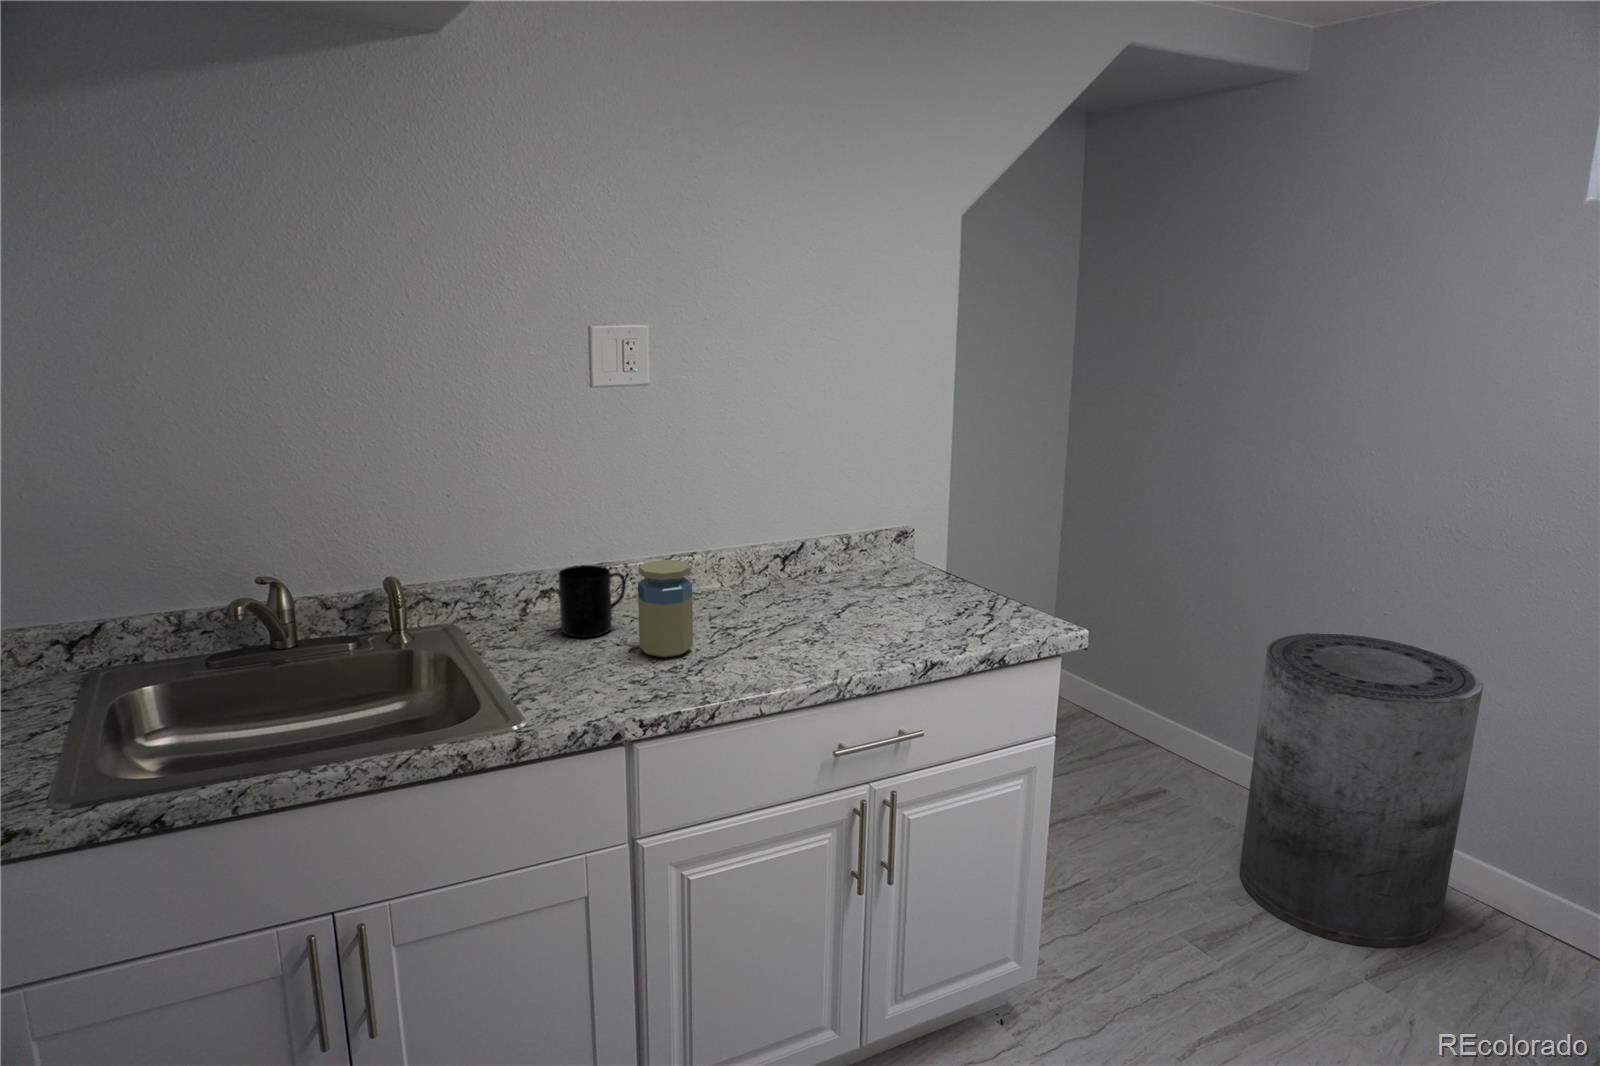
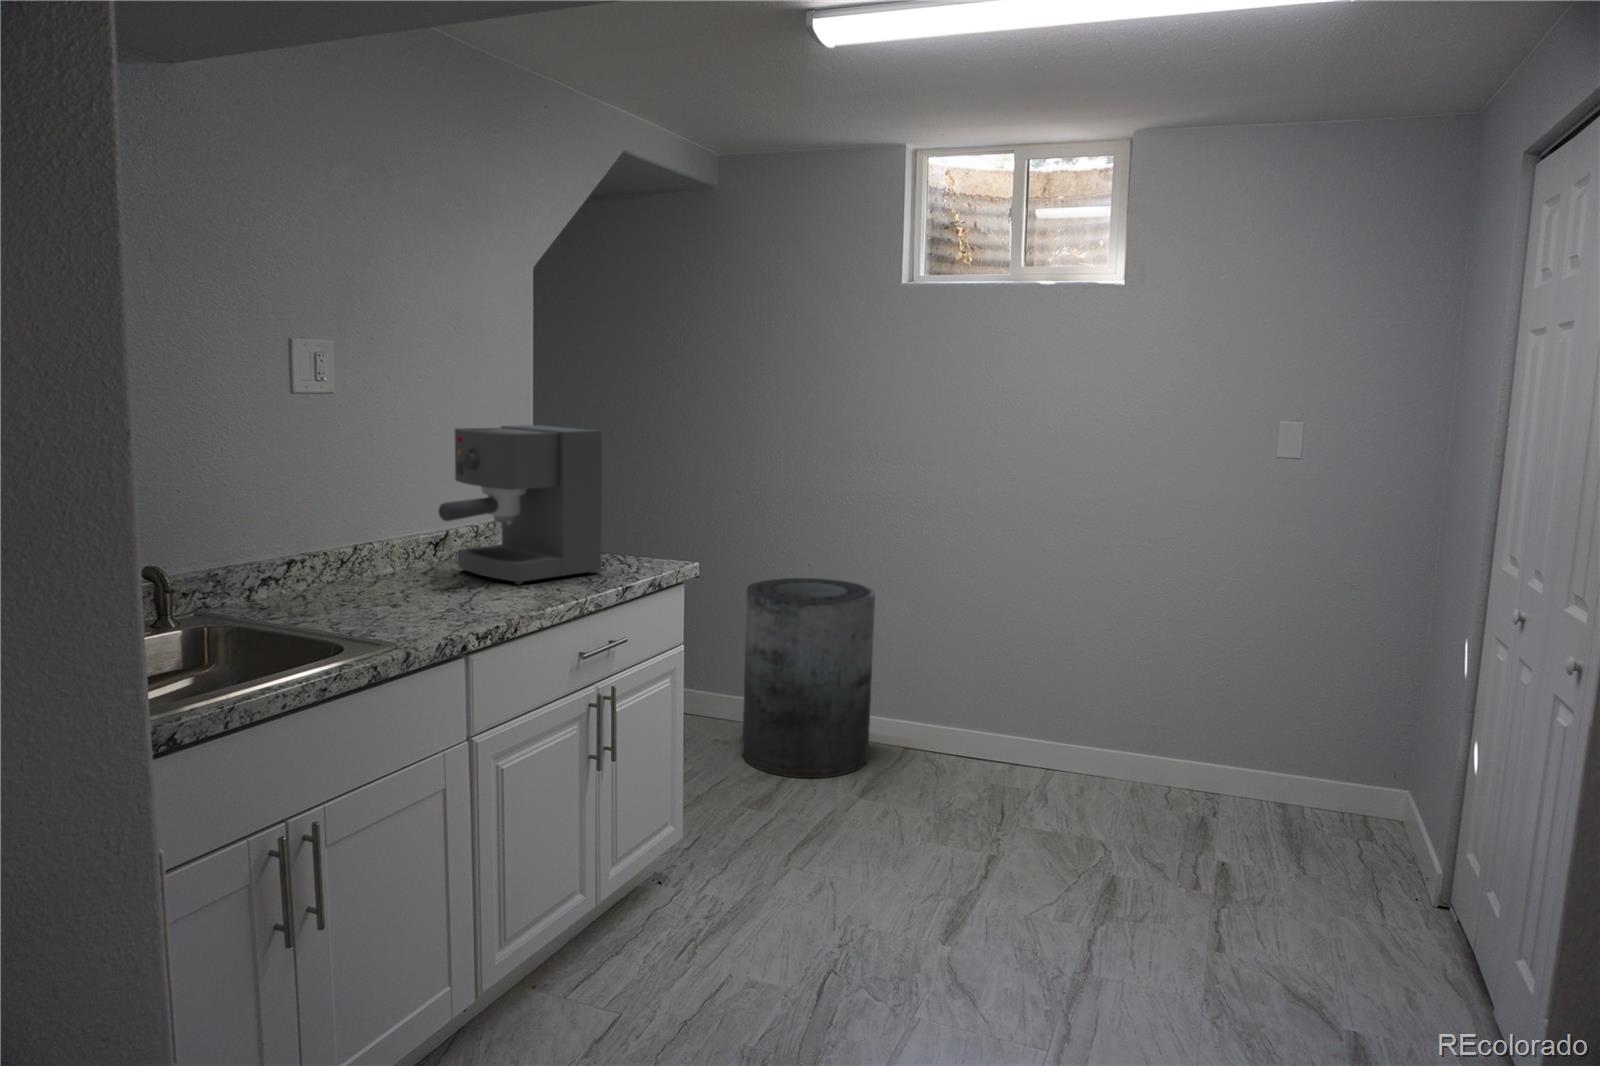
coffee maker: none [716,425,936,637] -> present [439,425,602,585]
jar: present [638,560,693,657] -> none [404,528,449,606]
mug: present [559,565,626,637] -> none [305,546,362,606]

